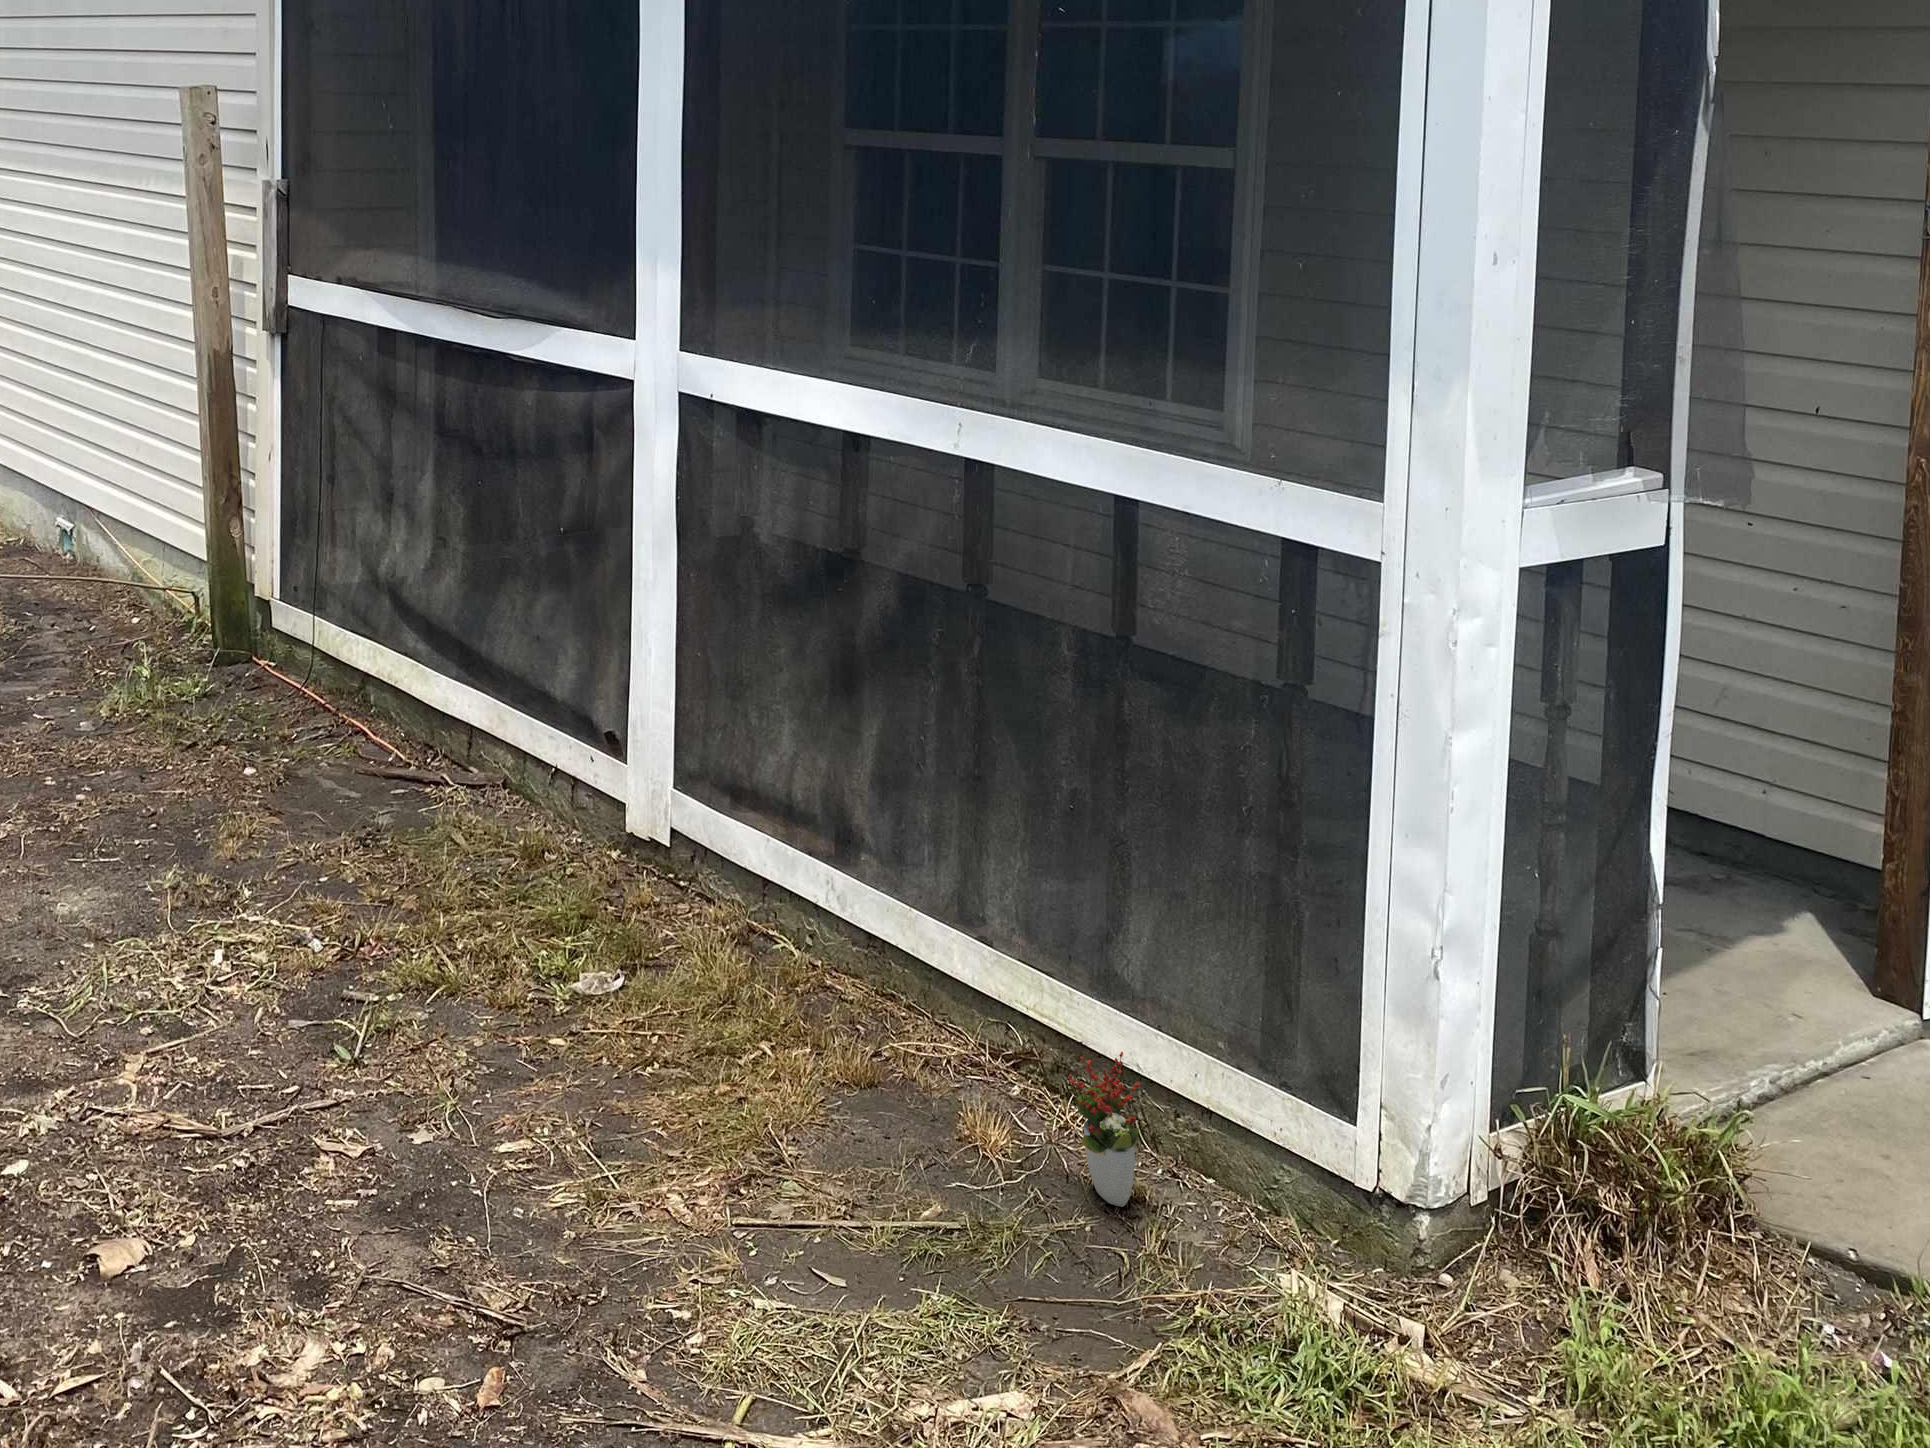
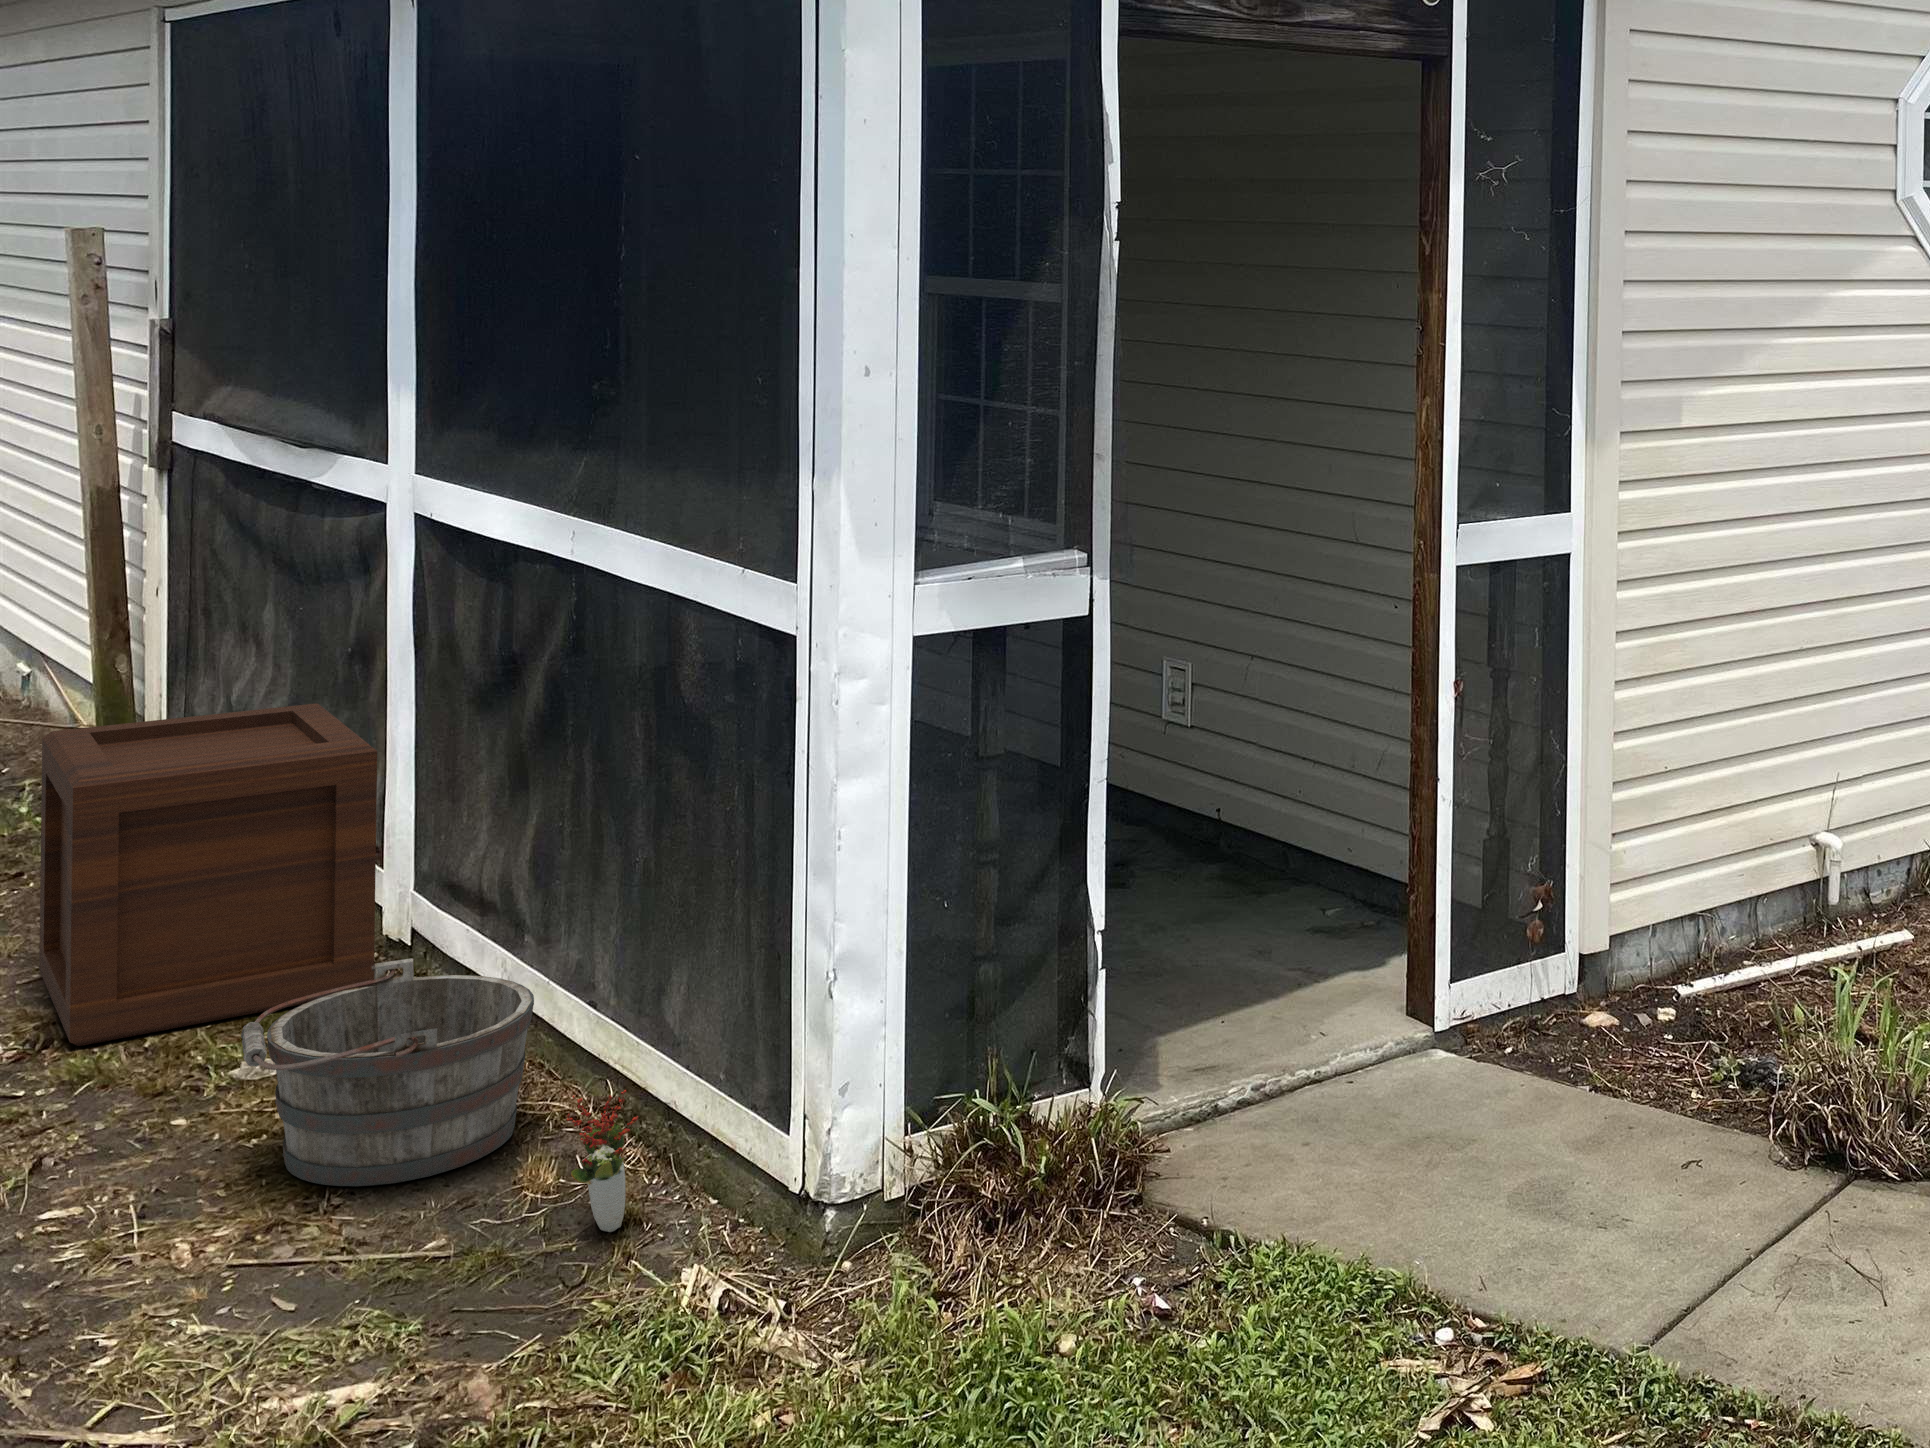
wooden crate: none [307,584,647,933] -> present [39,703,377,1046]
bucket: none [660,874,940,1125] -> present [241,958,534,1186]

